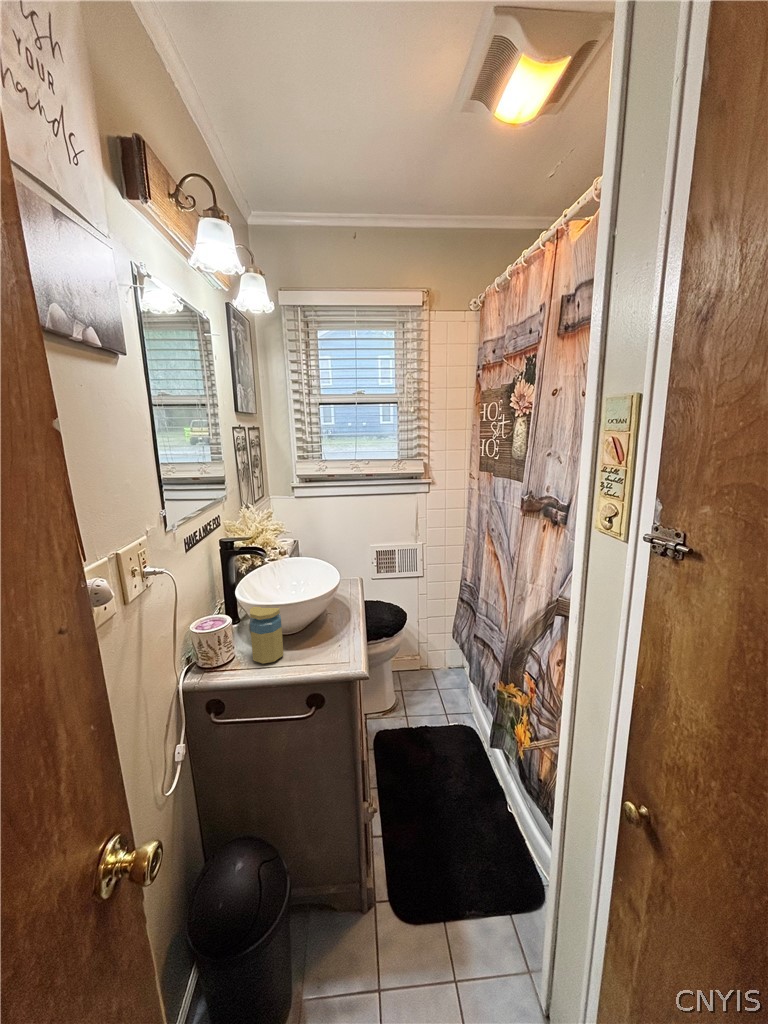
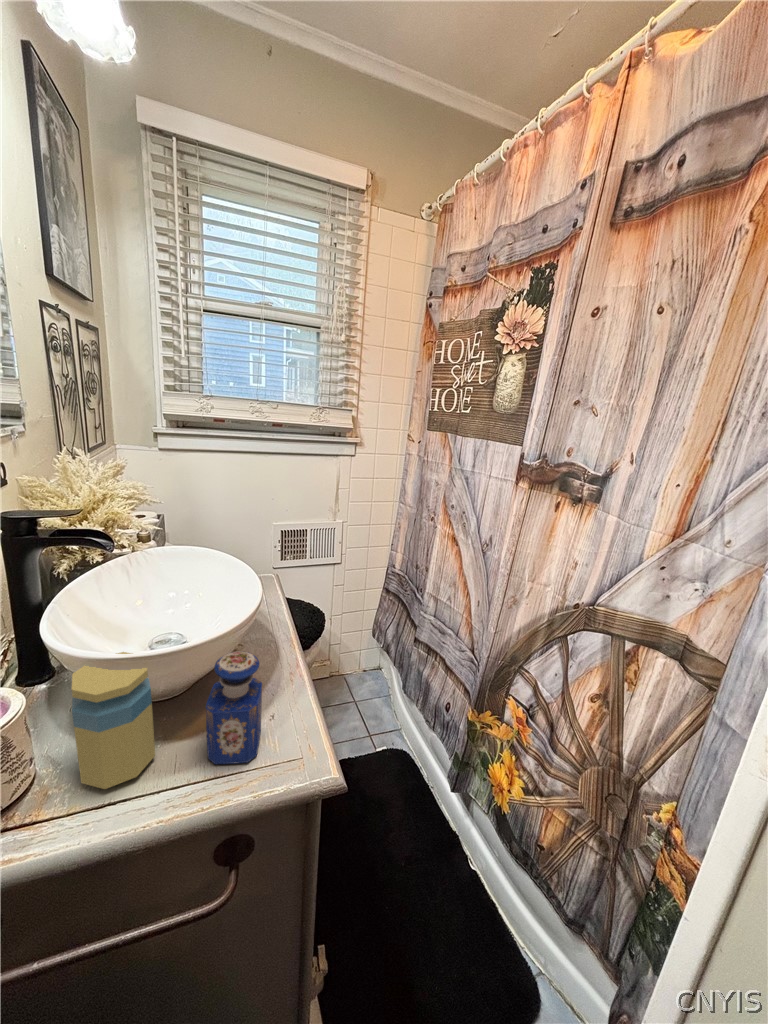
perfume bottle: none [305,606,334,663] -> present [206,651,262,764]

